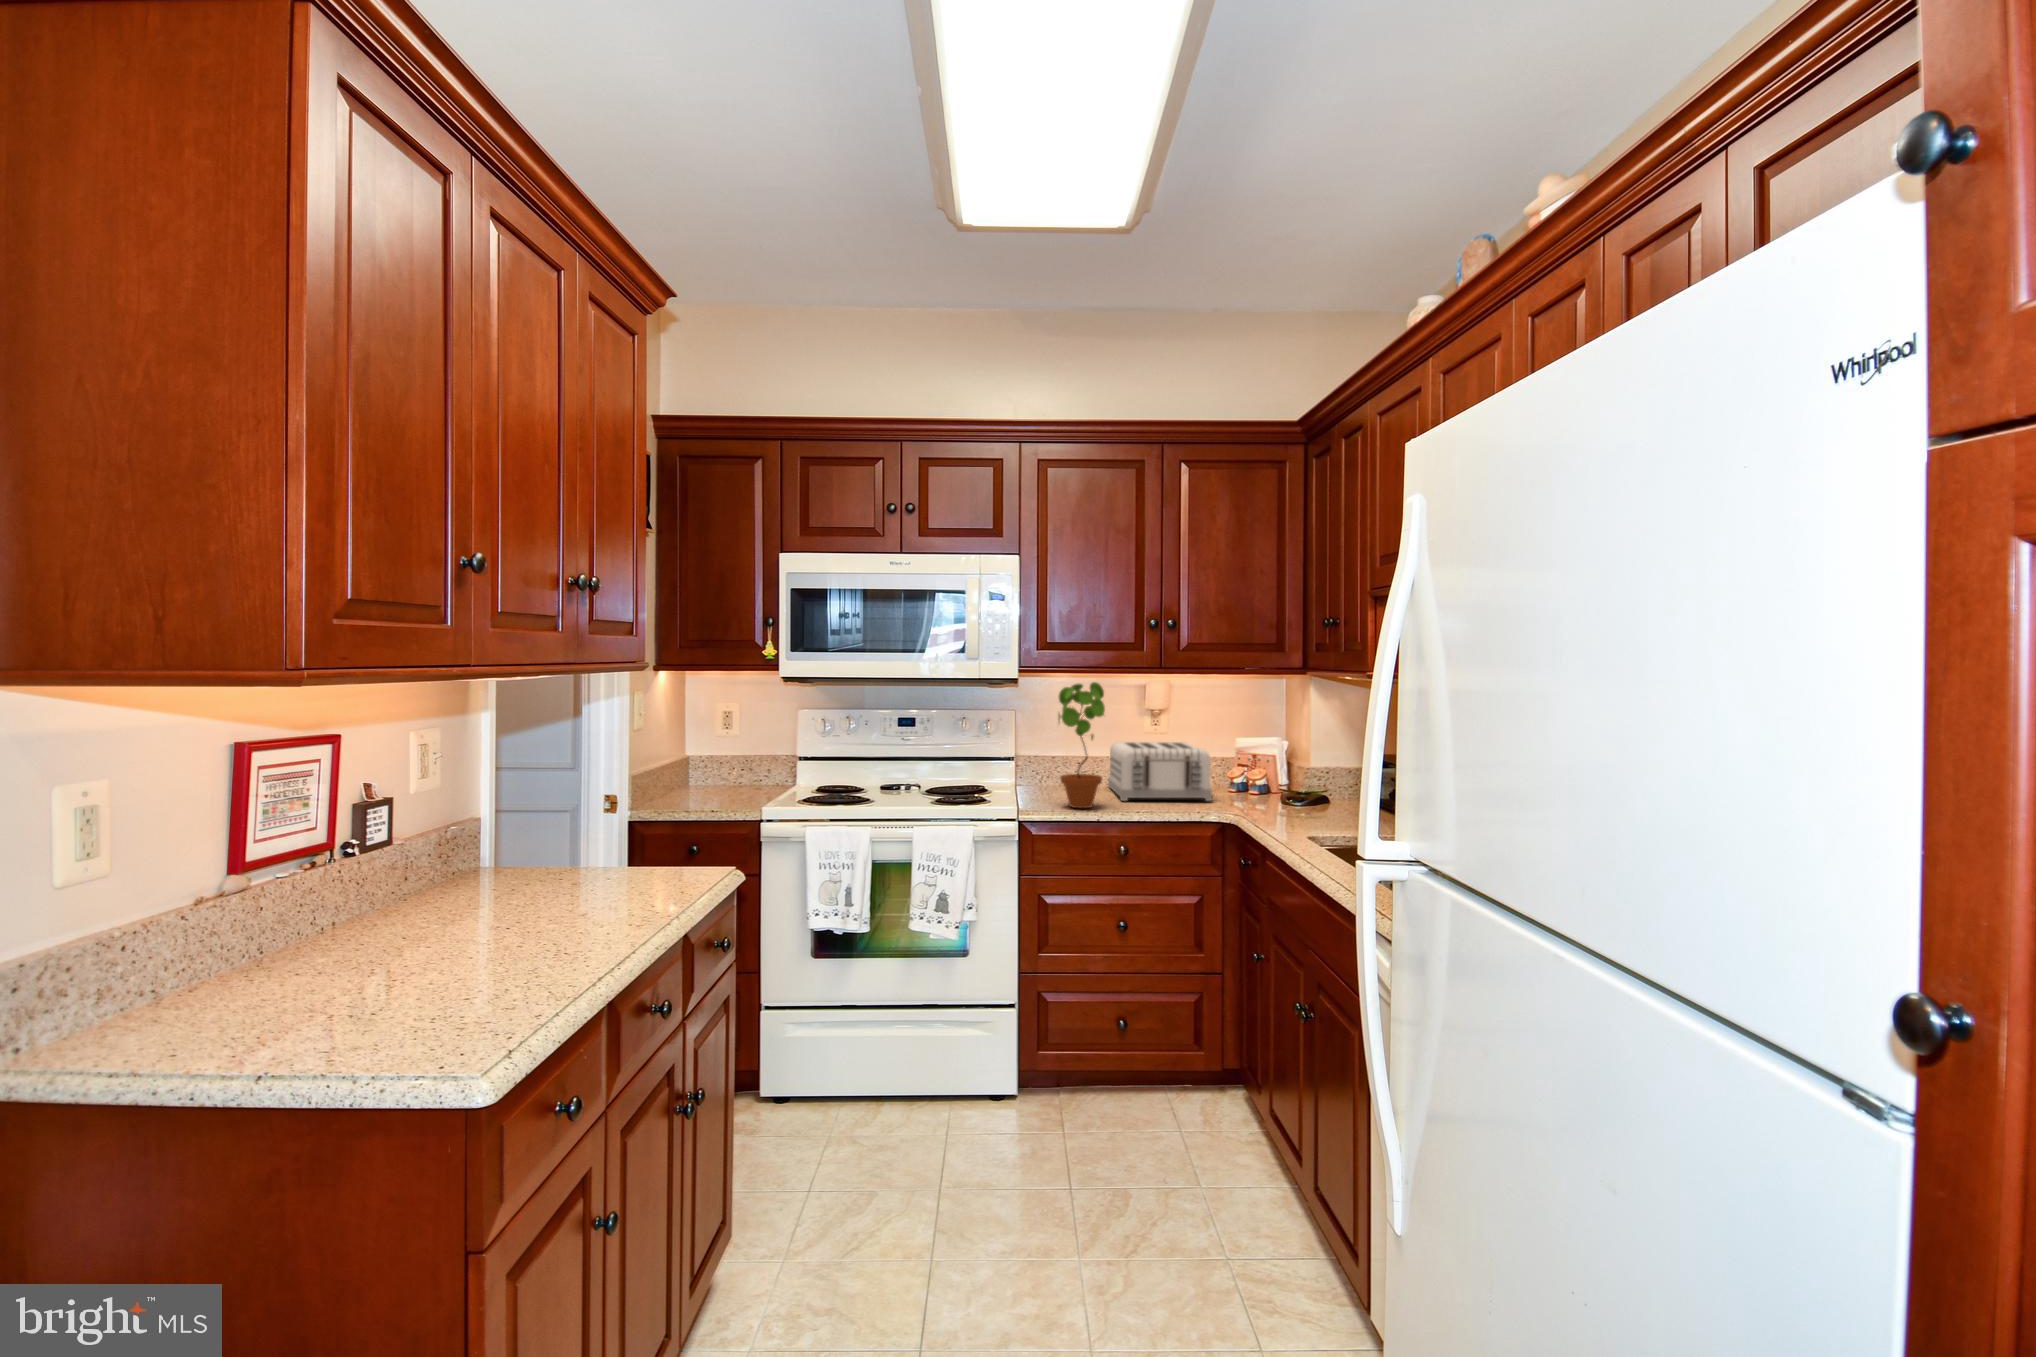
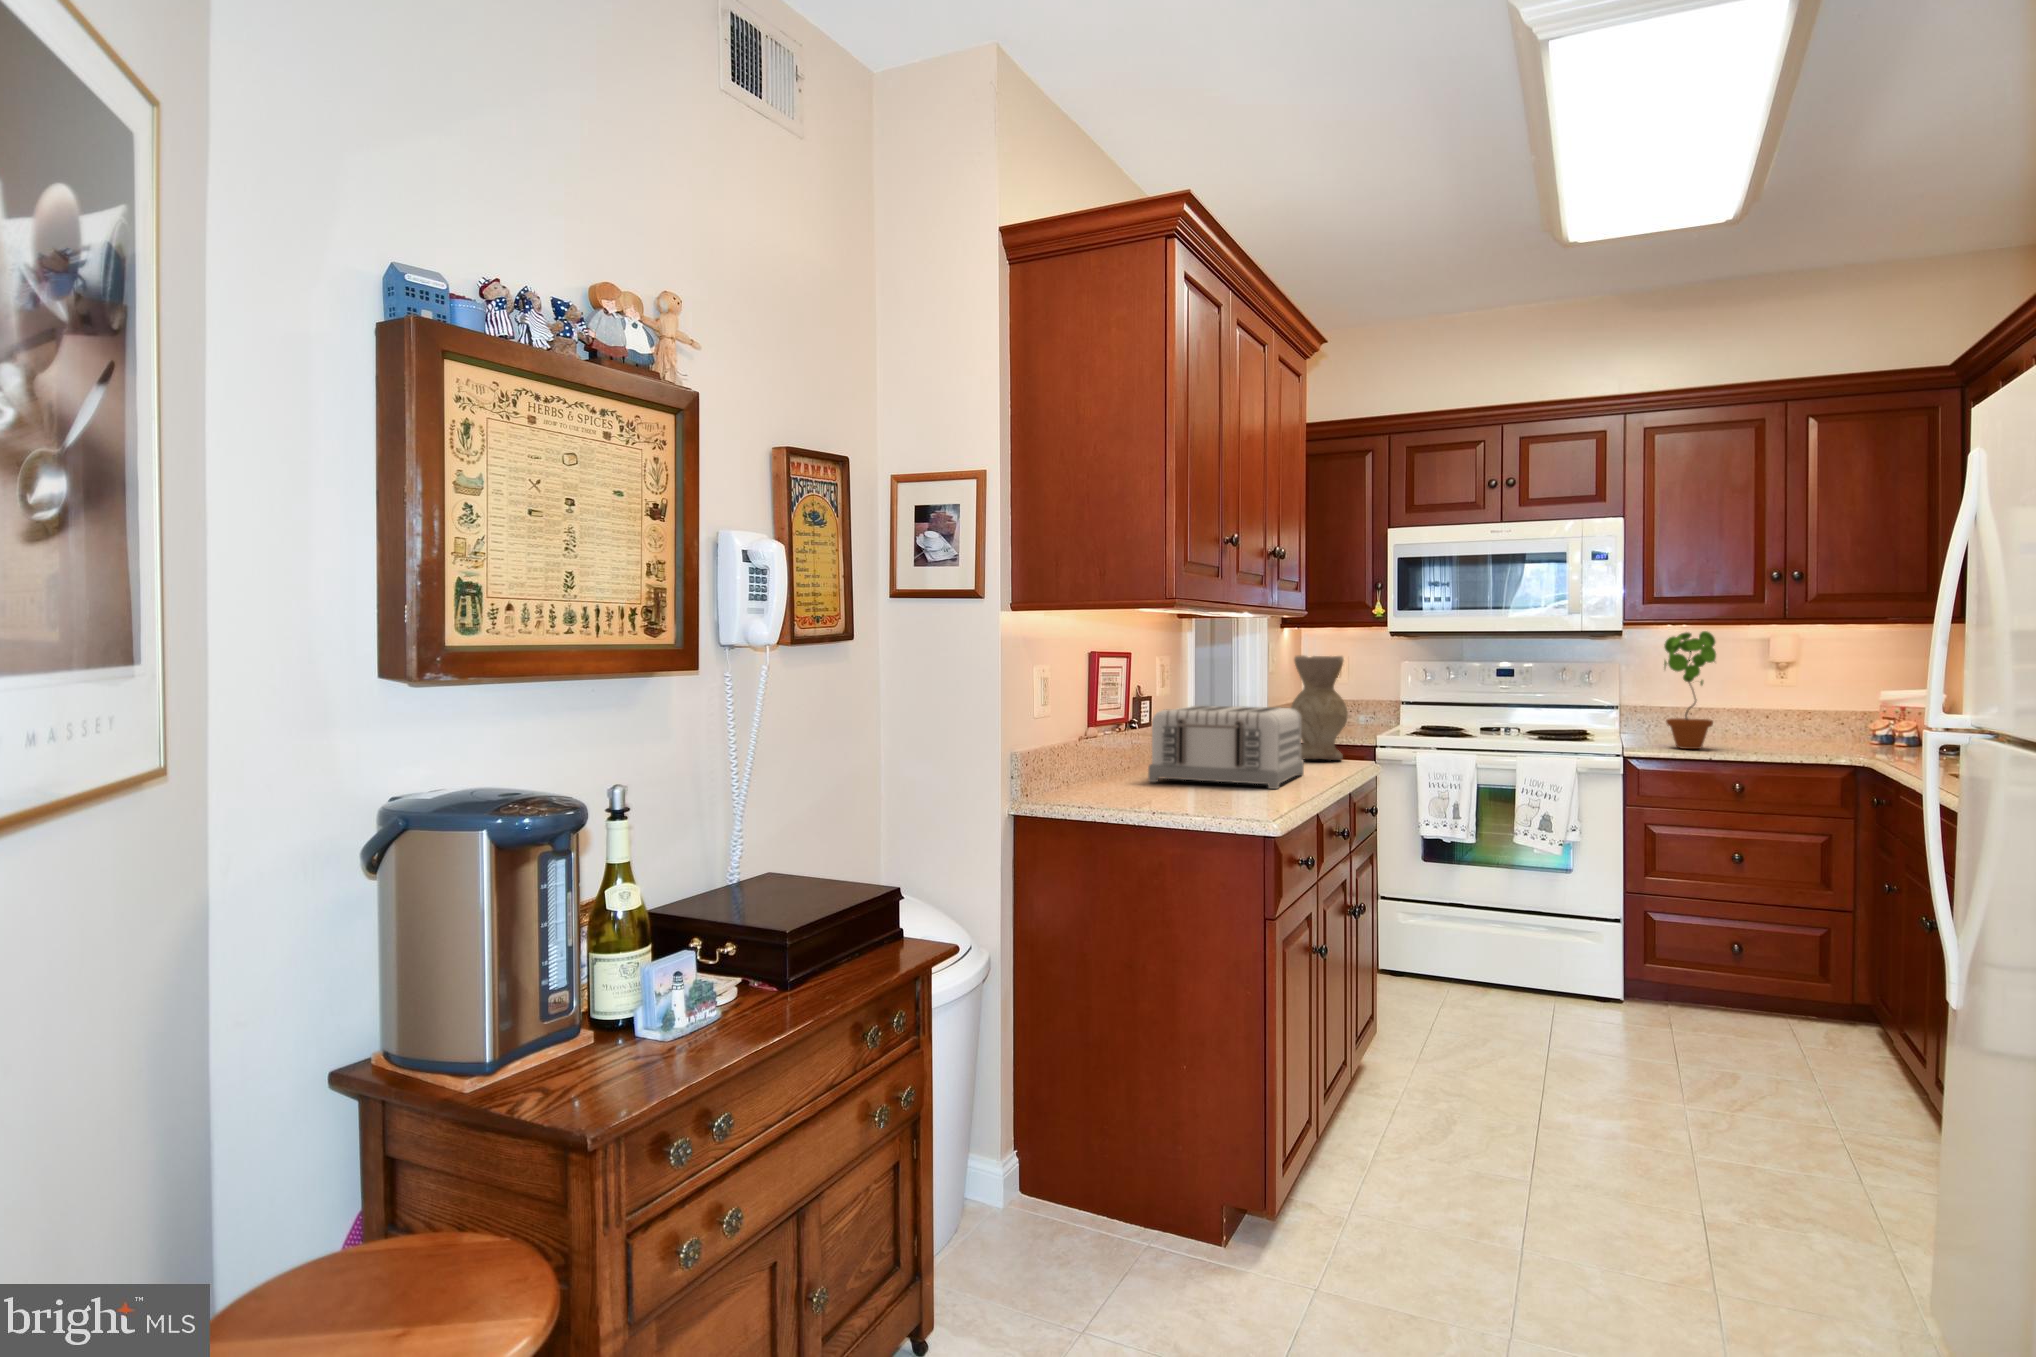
vase: none [576,735,664,894] -> present [1291,655,1348,760]
toaster: present [1108,742,1212,801] -> present [1148,705,1304,789]

